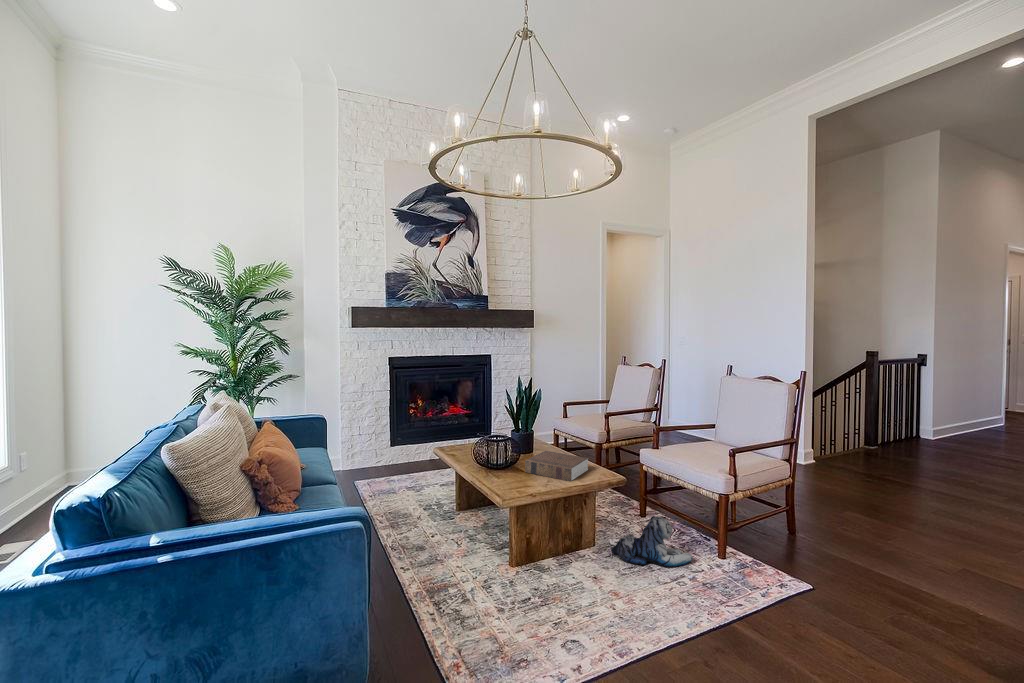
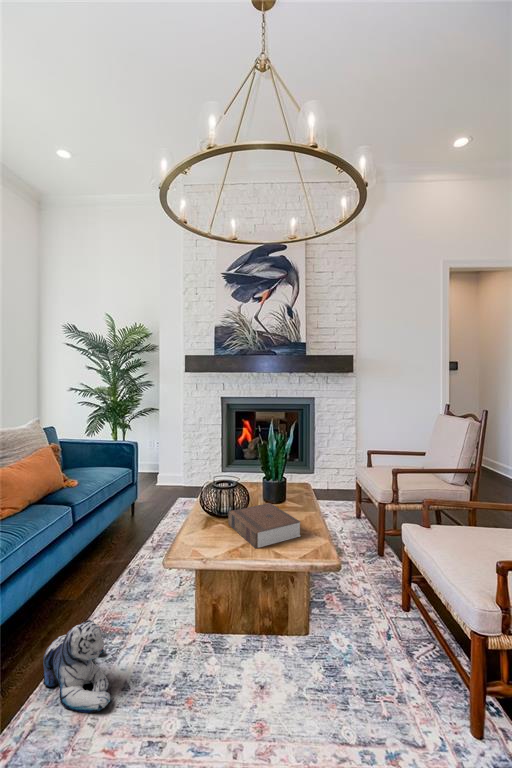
plush toy: present [612,516,693,567] -> present [43,620,111,713]

